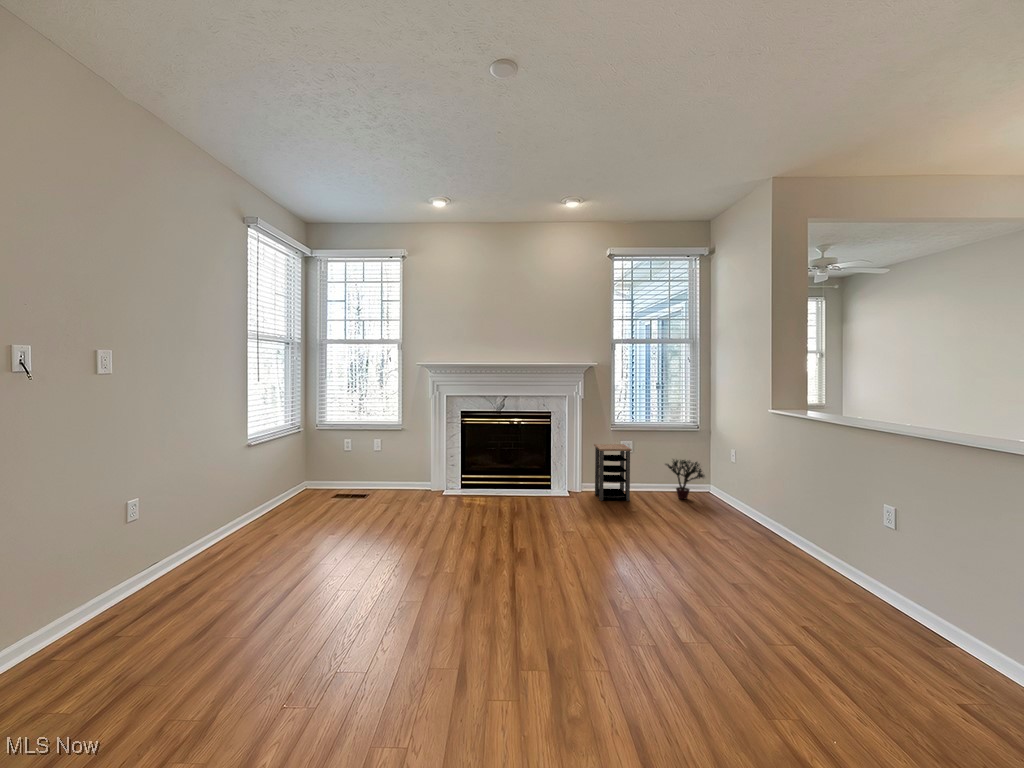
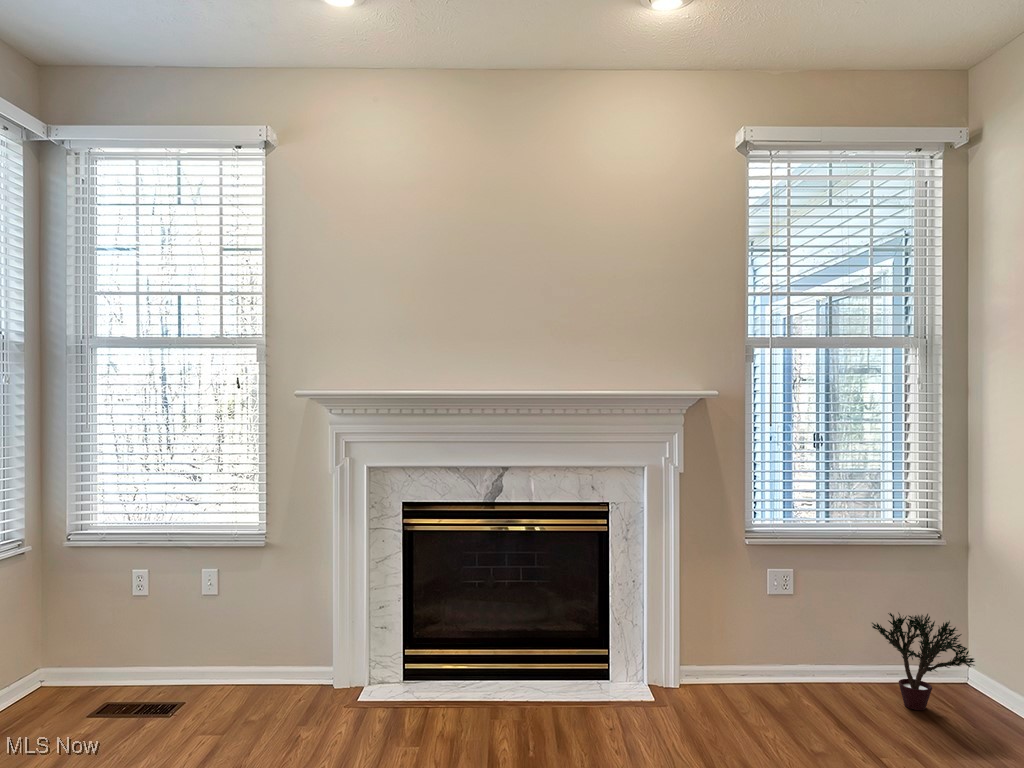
side table: present [594,444,632,501] -> none [707,577,801,717]

